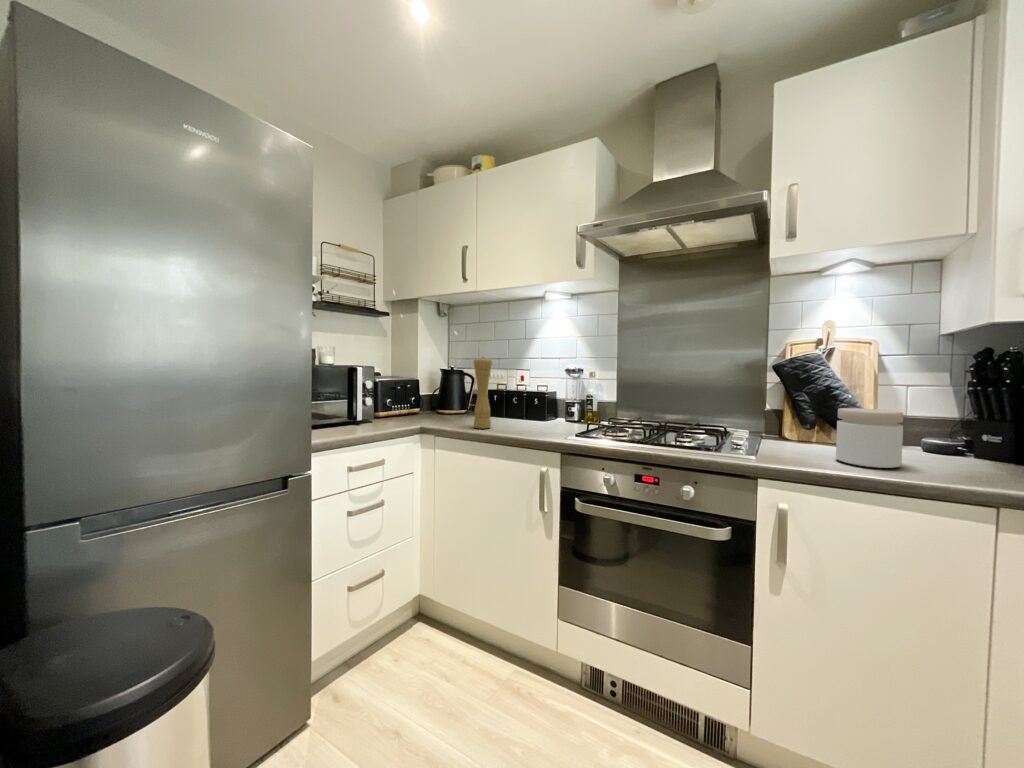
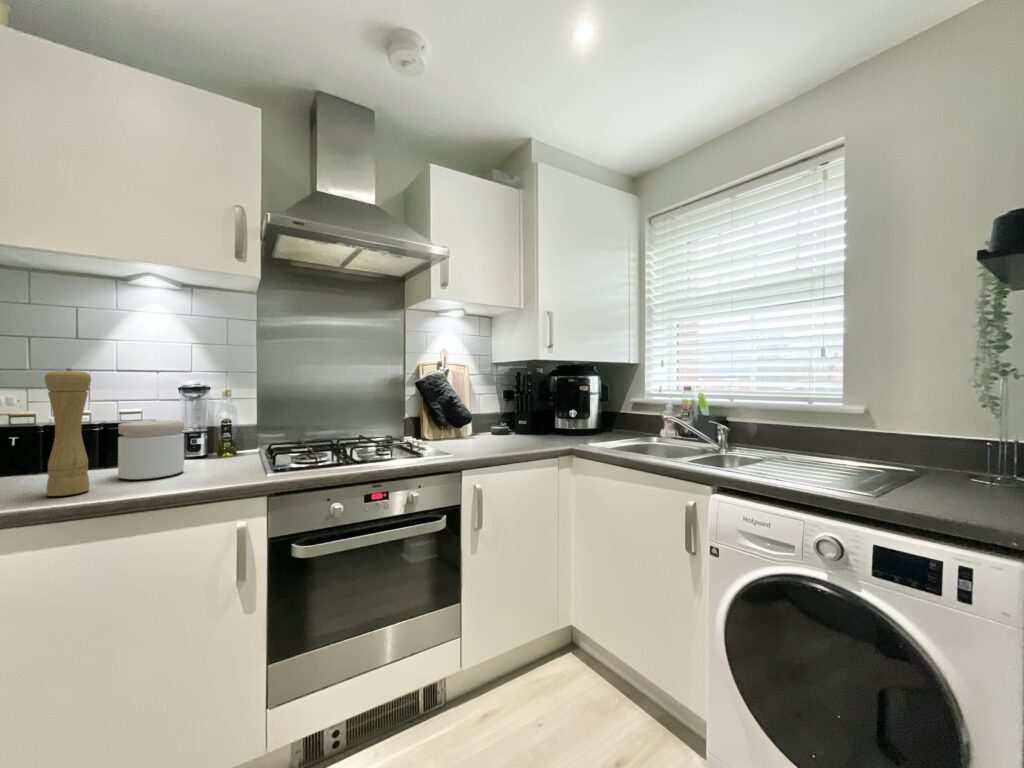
jar: present [836,408,903,468] -> present [118,420,184,479]

